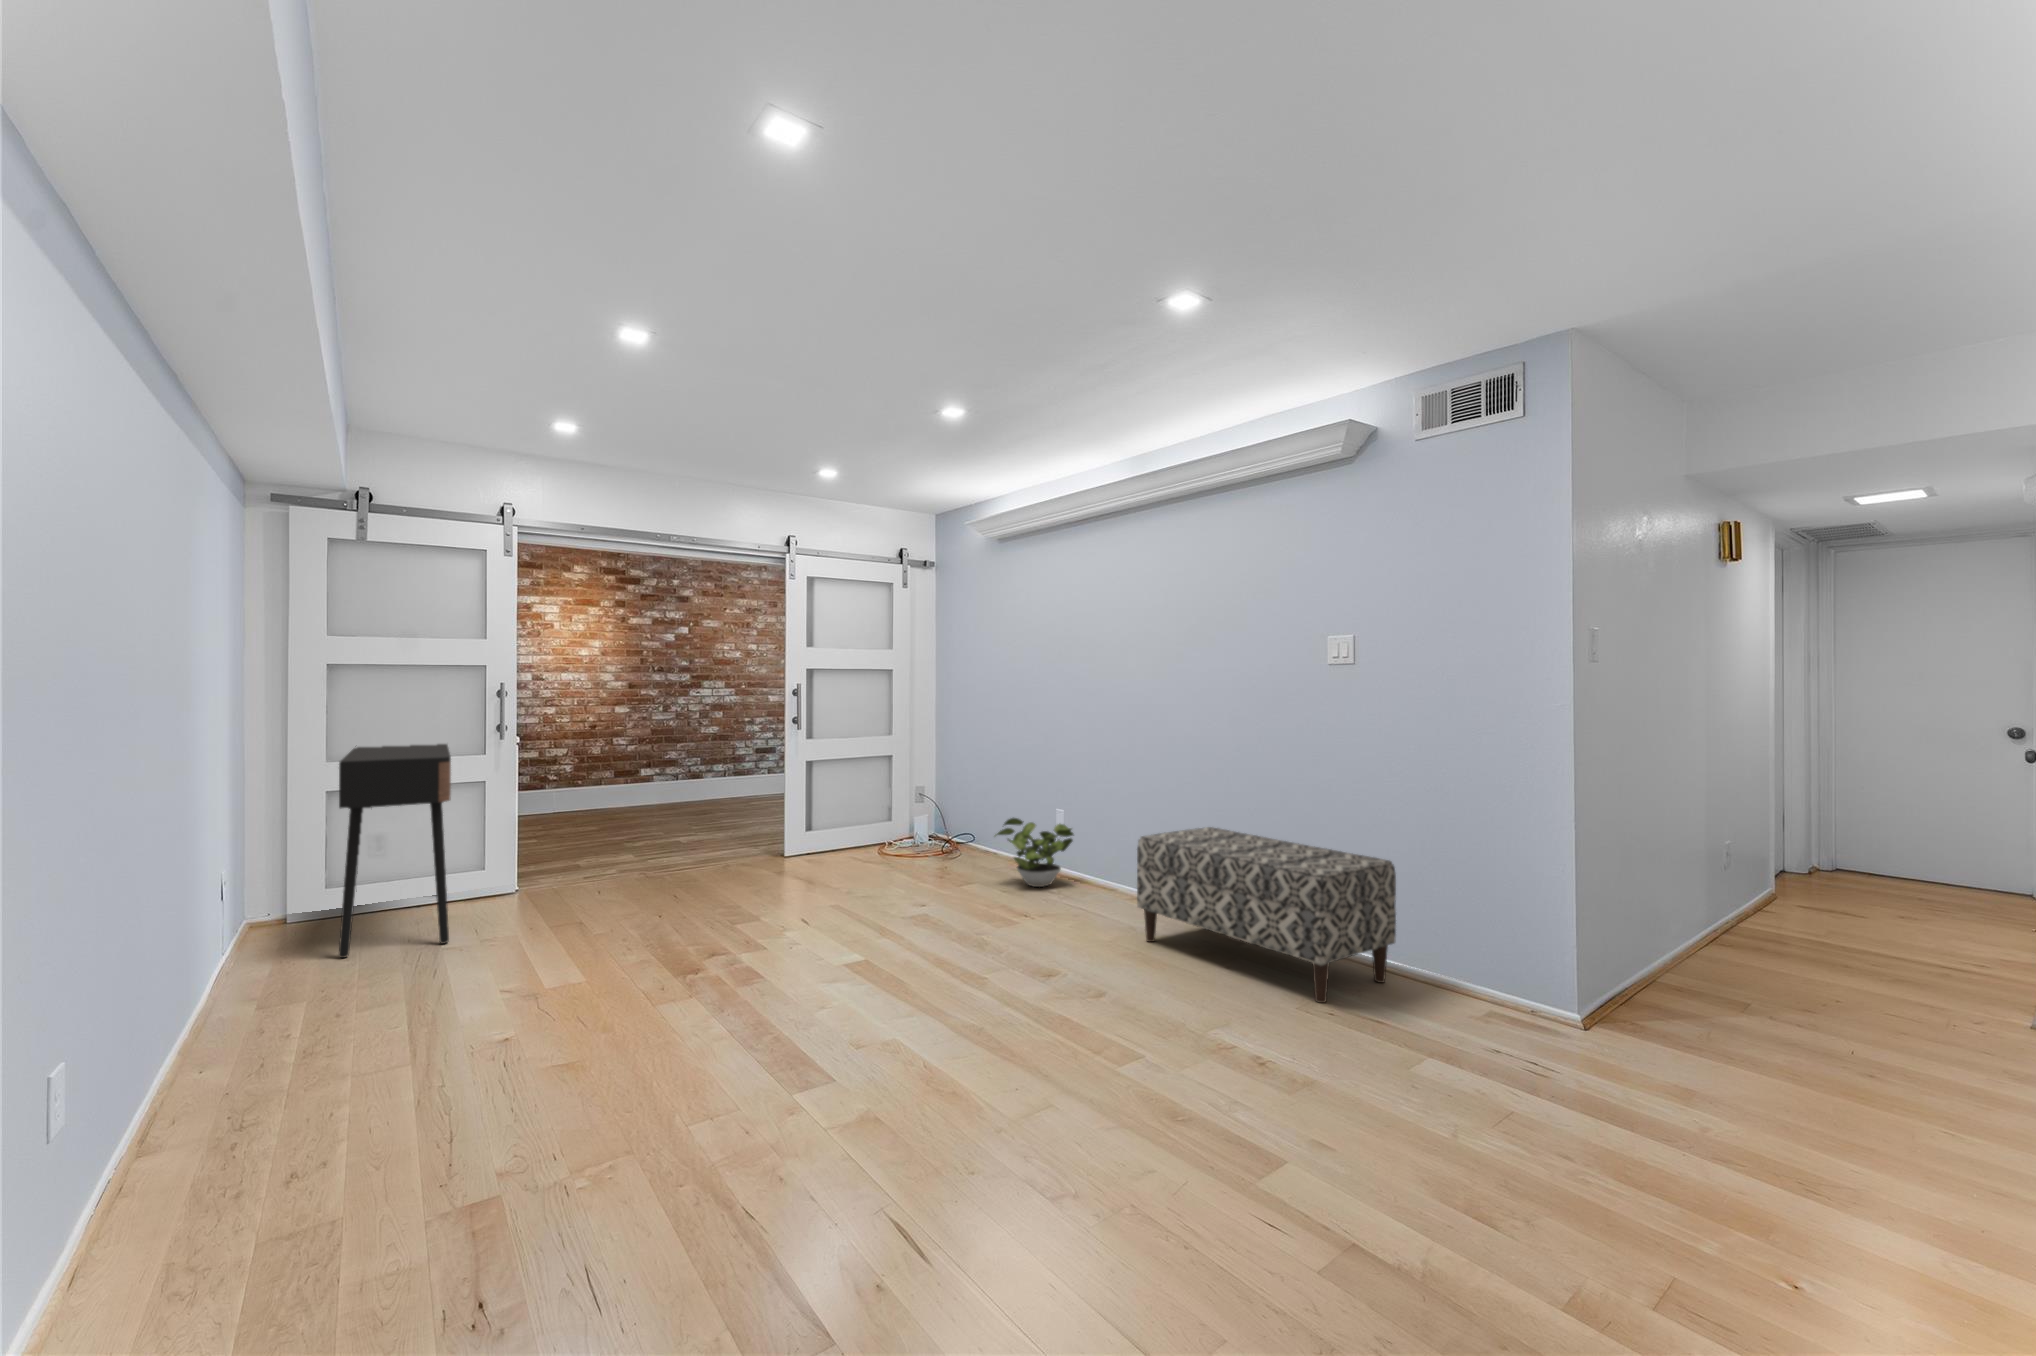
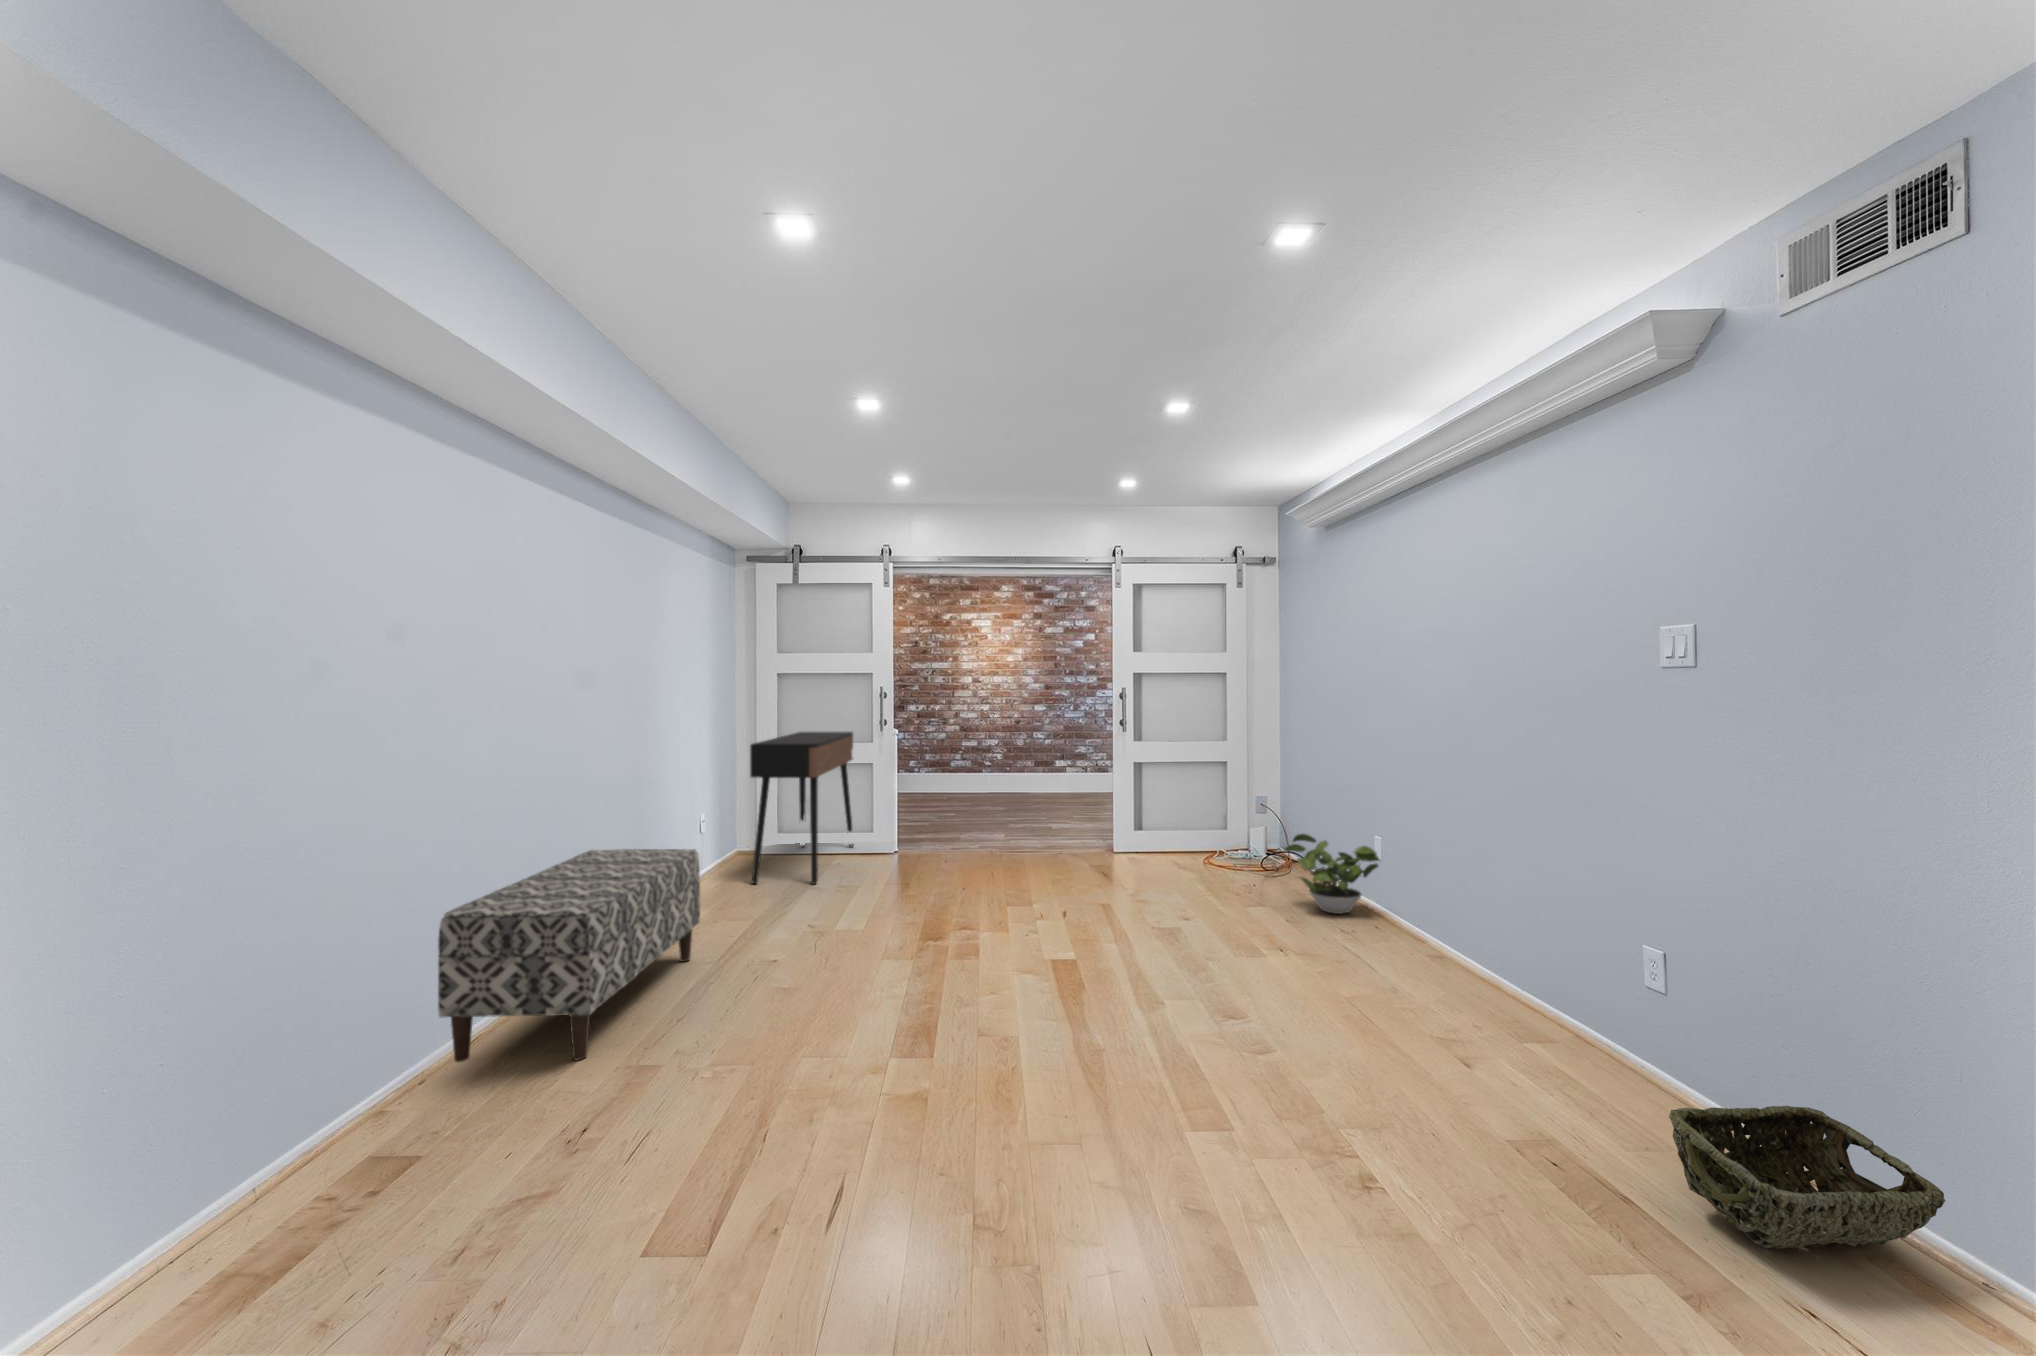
bench: present [1137,827,1396,1003] -> present [438,849,700,1062]
woven basket: none [1403,946,1526,1033] -> present [1669,1106,1945,1248]

